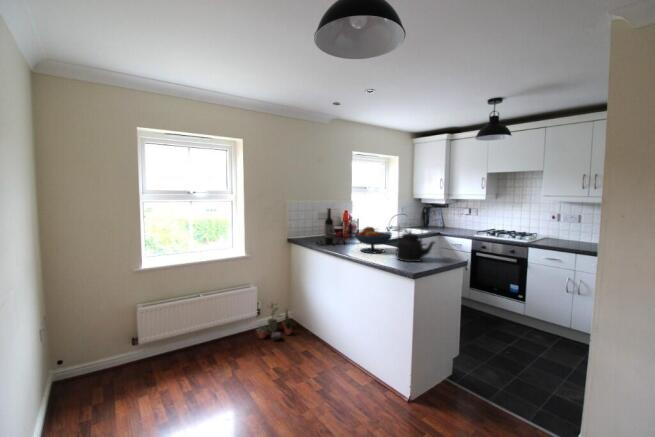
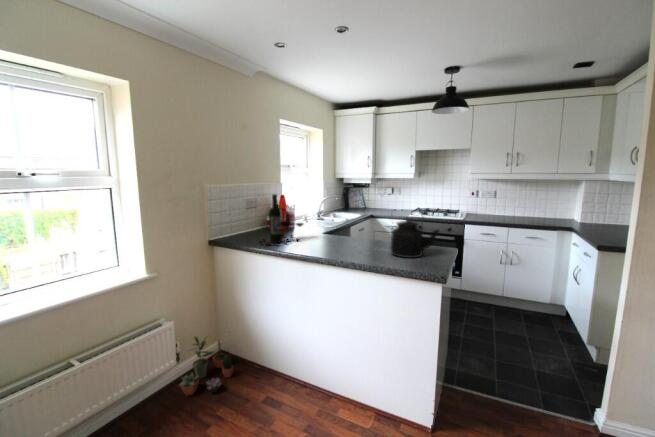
fruit bowl: present [354,227,392,253] -> none [322,215,371,251]

